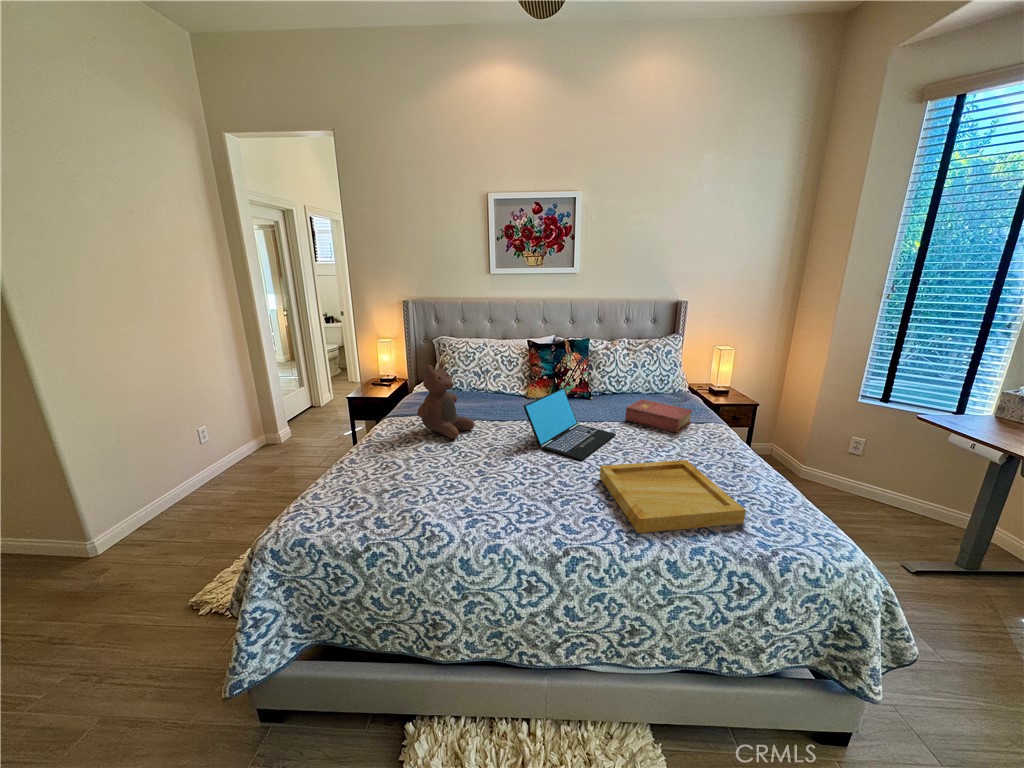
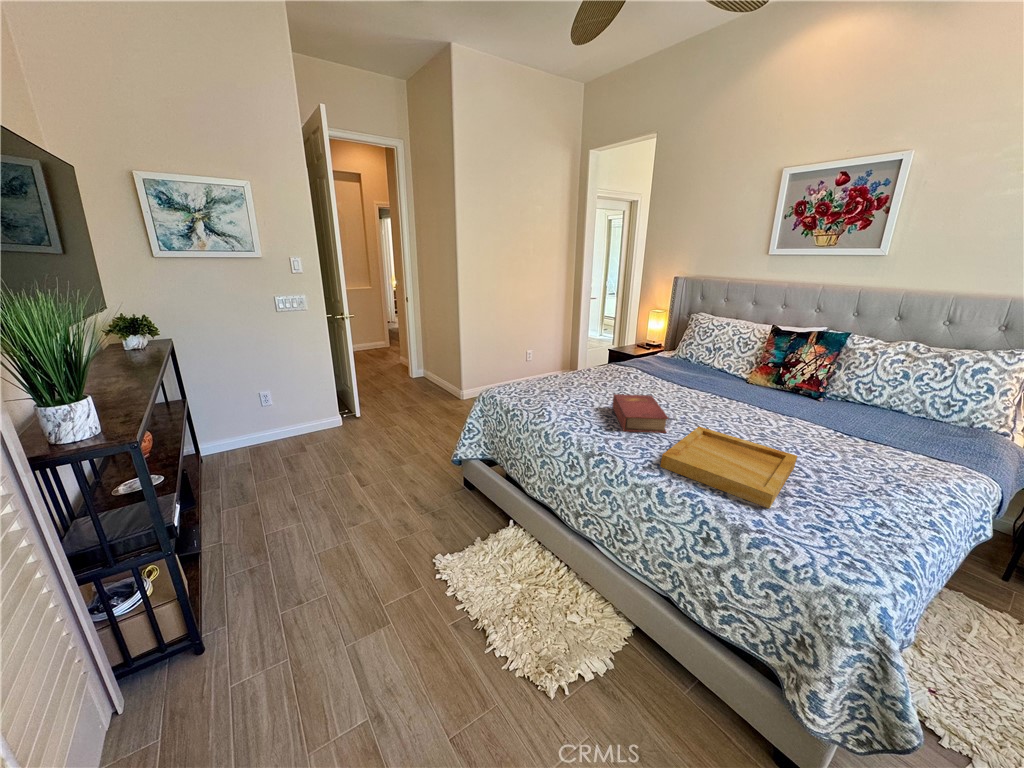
stuffed bear: present [417,361,475,439] -> none [613,322,658,384]
laptop: present [523,388,616,461] -> none [683,368,780,427]
book: present [625,399,693,433] -> present [612,394,669,433]

